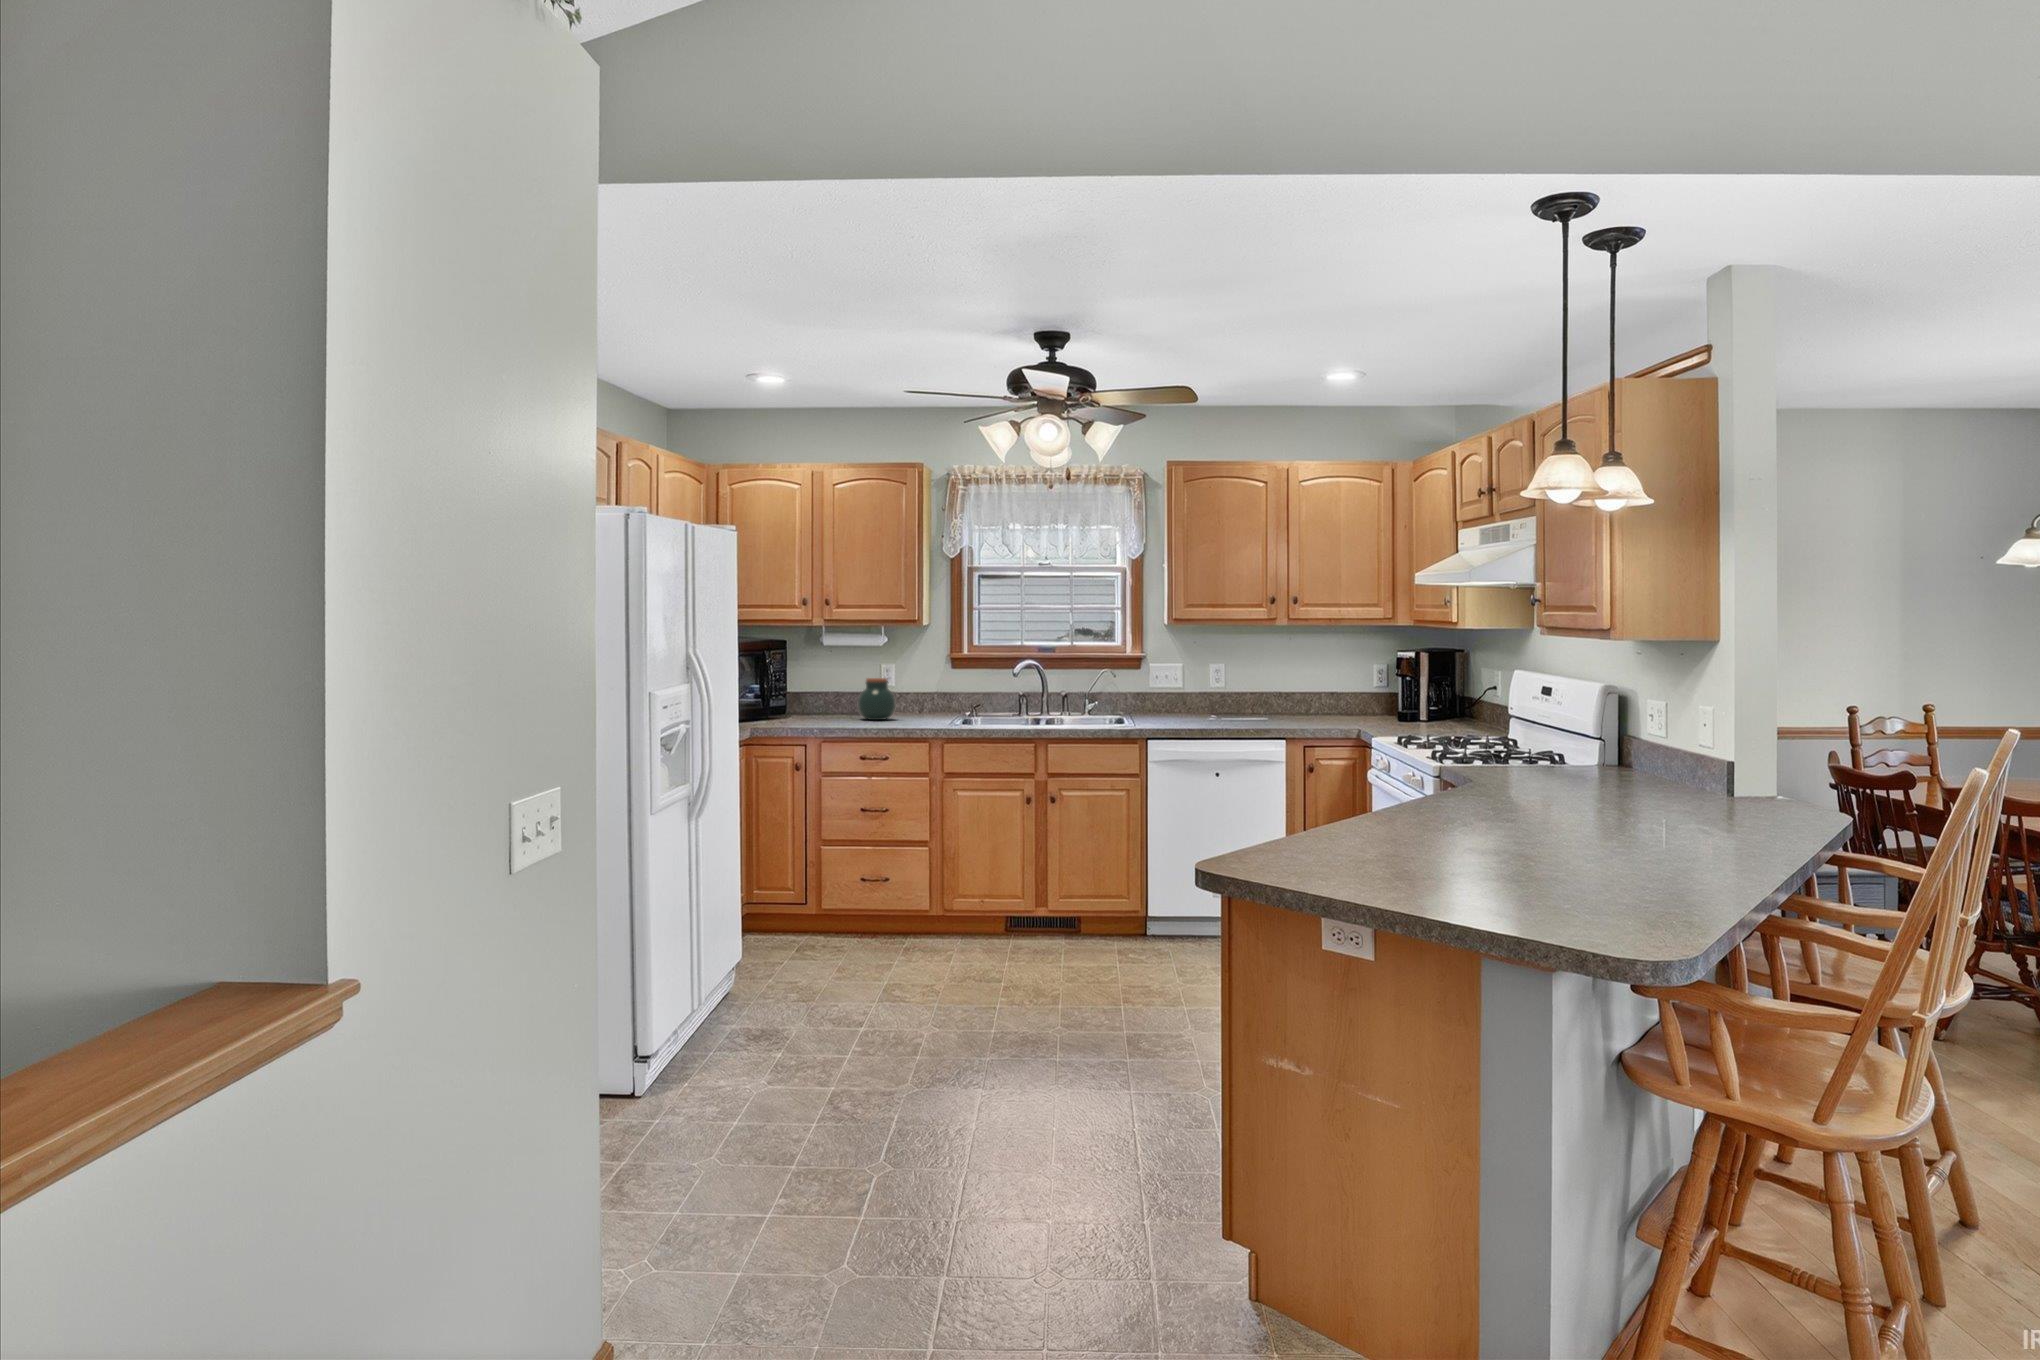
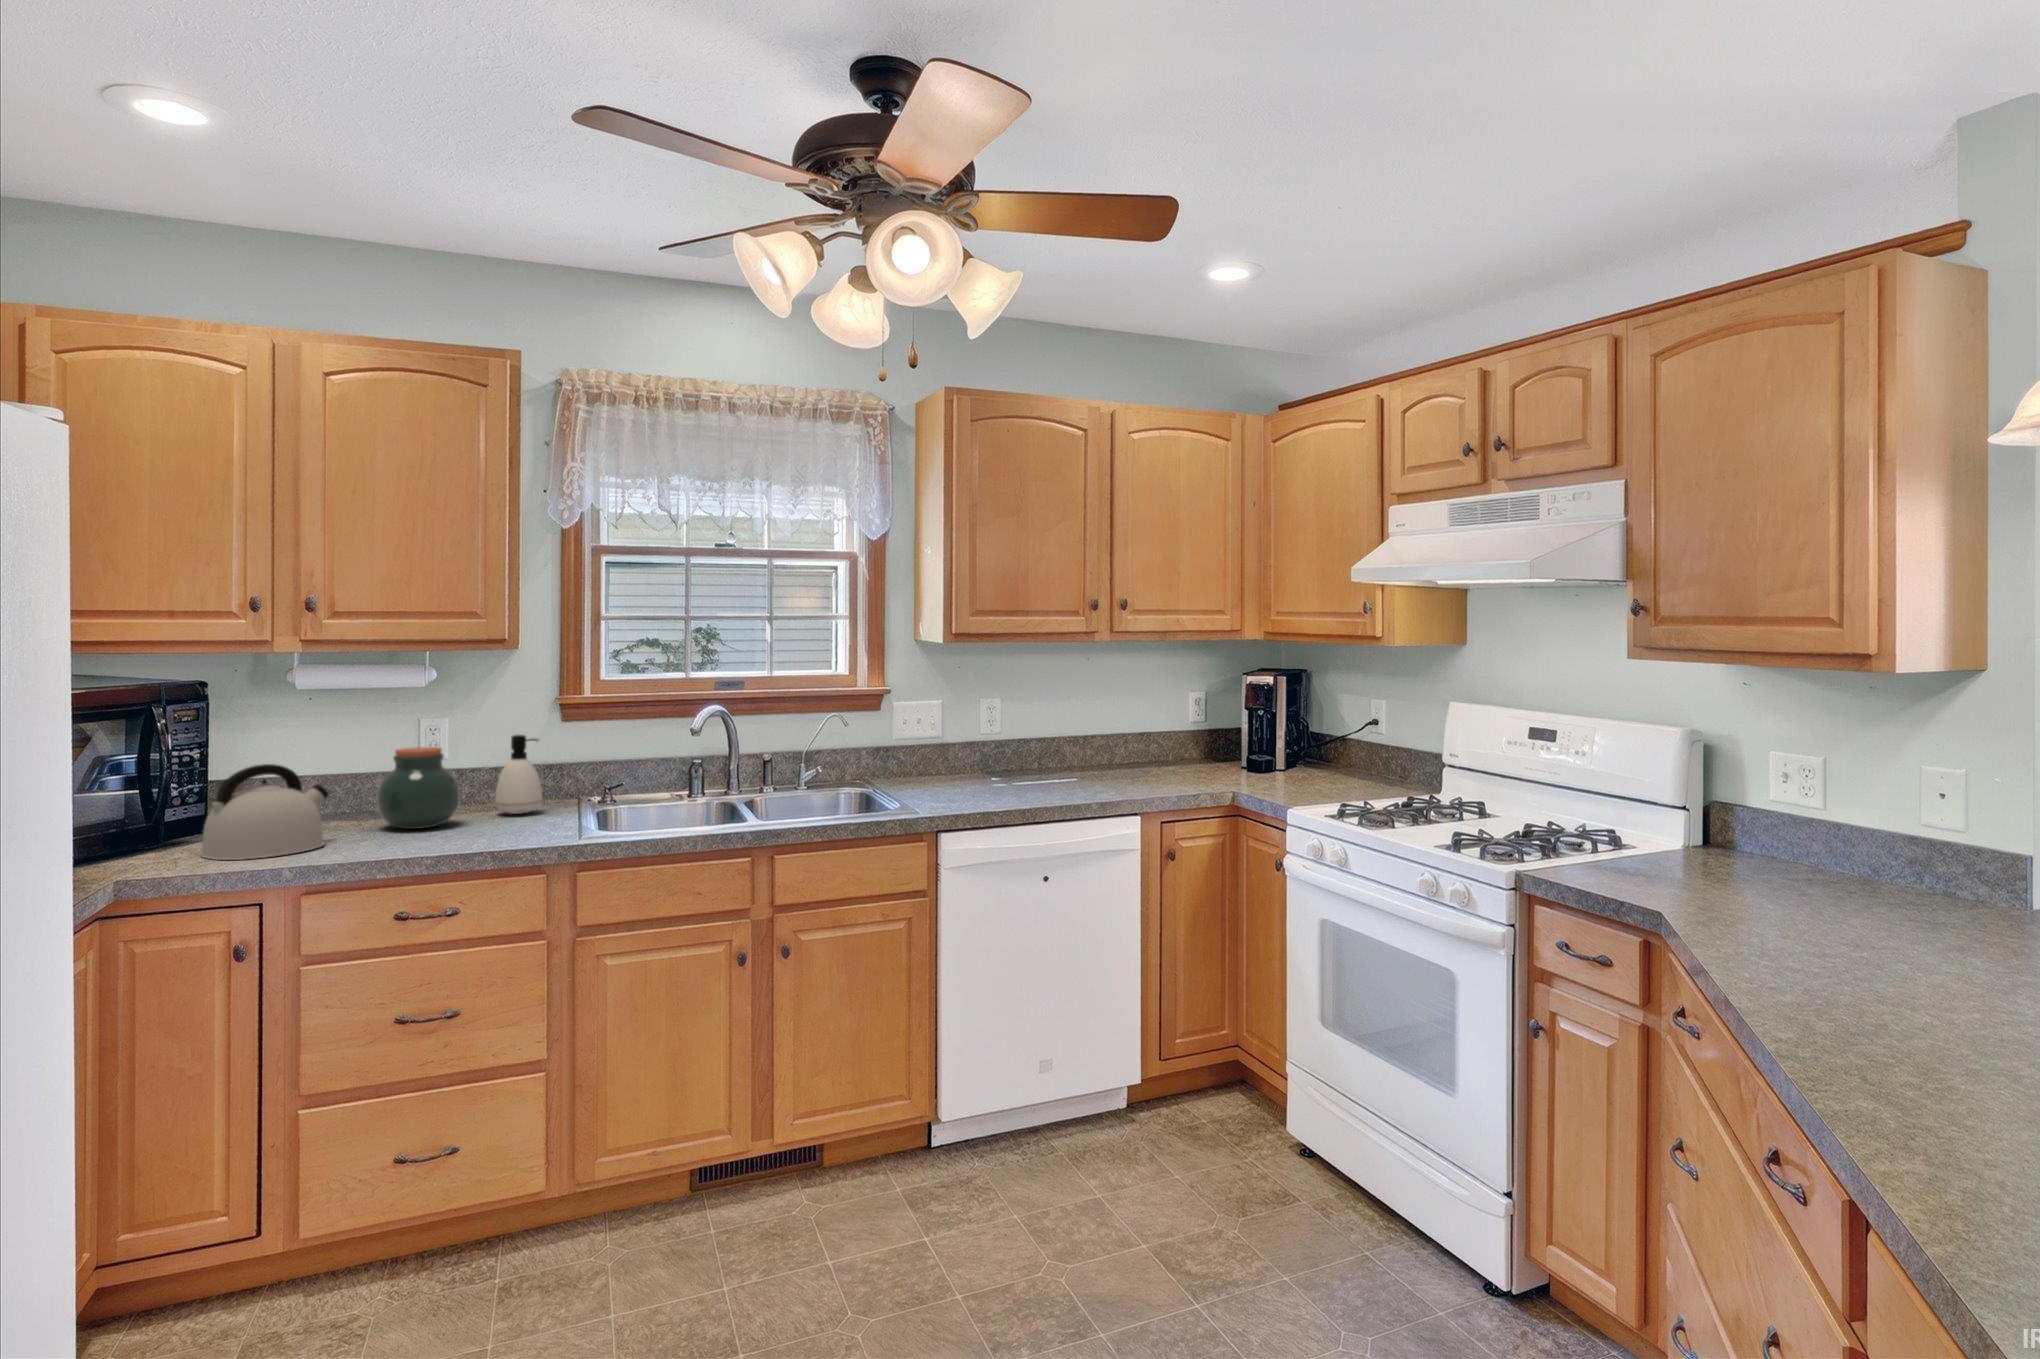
soap dispenser: none [914,674,937,718] -> present [495,735,542,814]
kettle: none [785,681,837,724] -> present [201,764,329,860]

